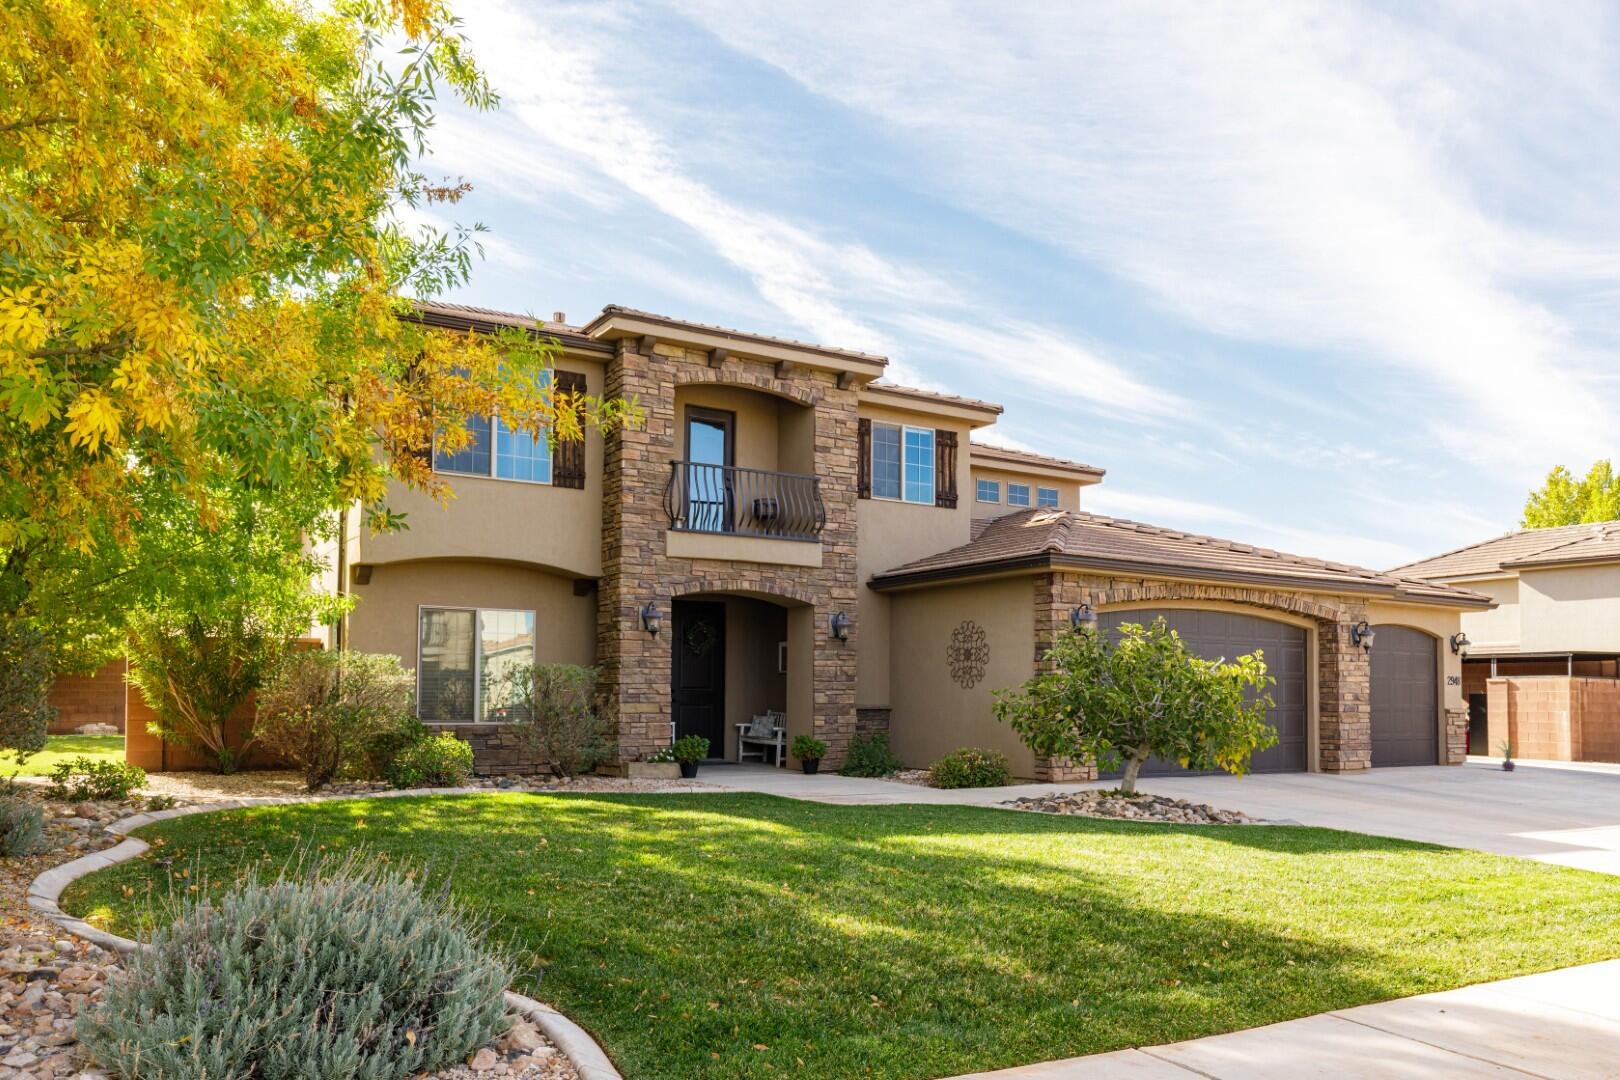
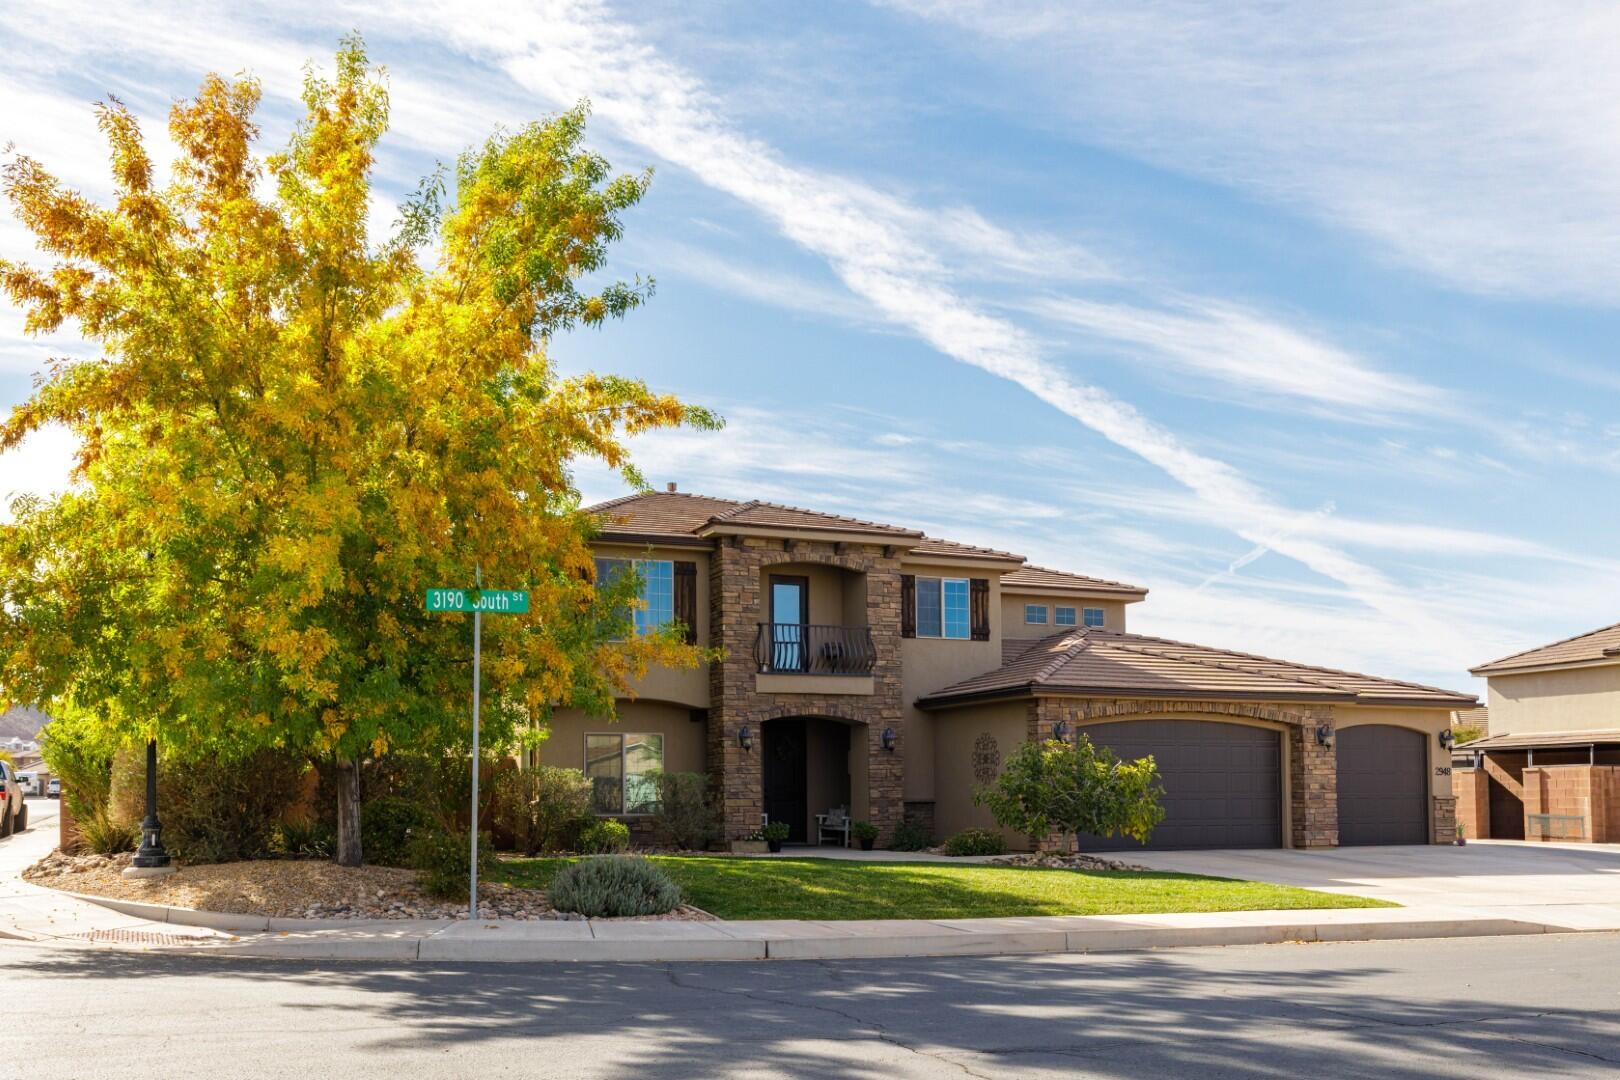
storage bench: none [1524,730,1599,761] -> present [1526,814,1585,839]

